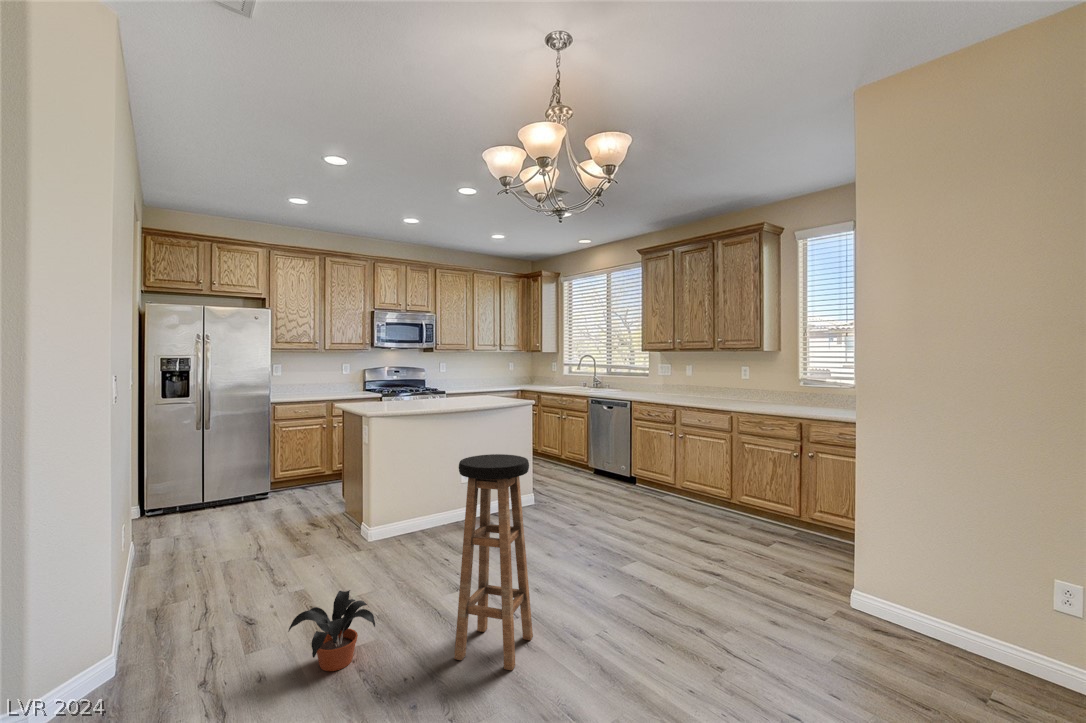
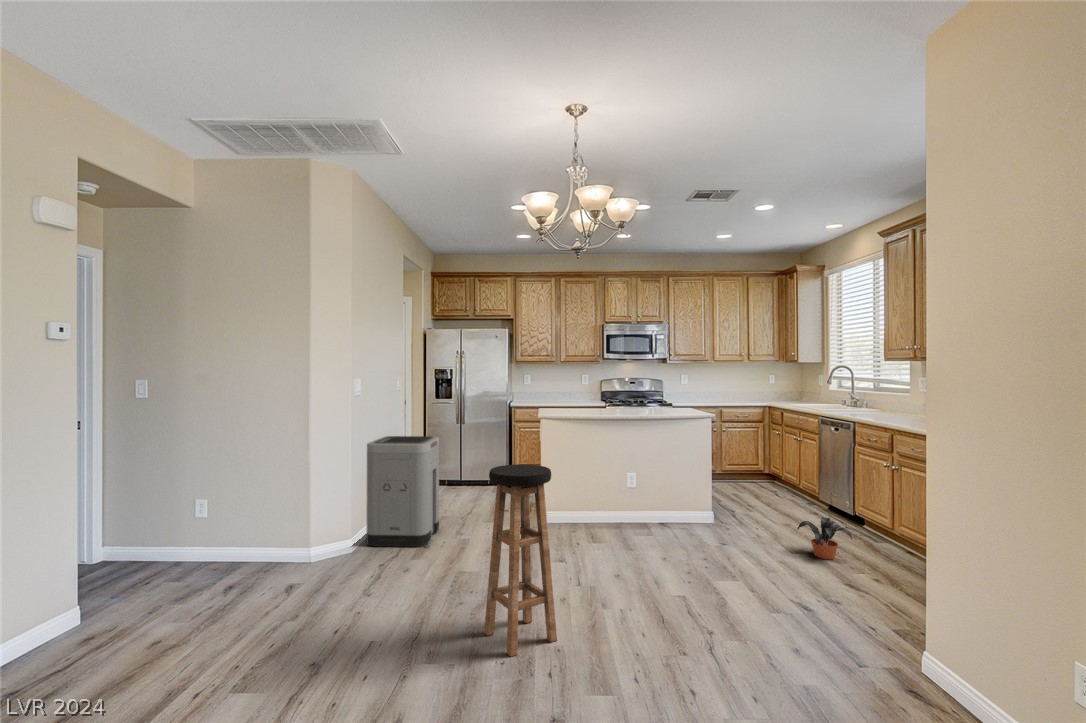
trash can: none [141,444,249,615] -> present [367,436,439,547]
potted plant: present [288,590,375,671] -> present [798,517,852,559]

